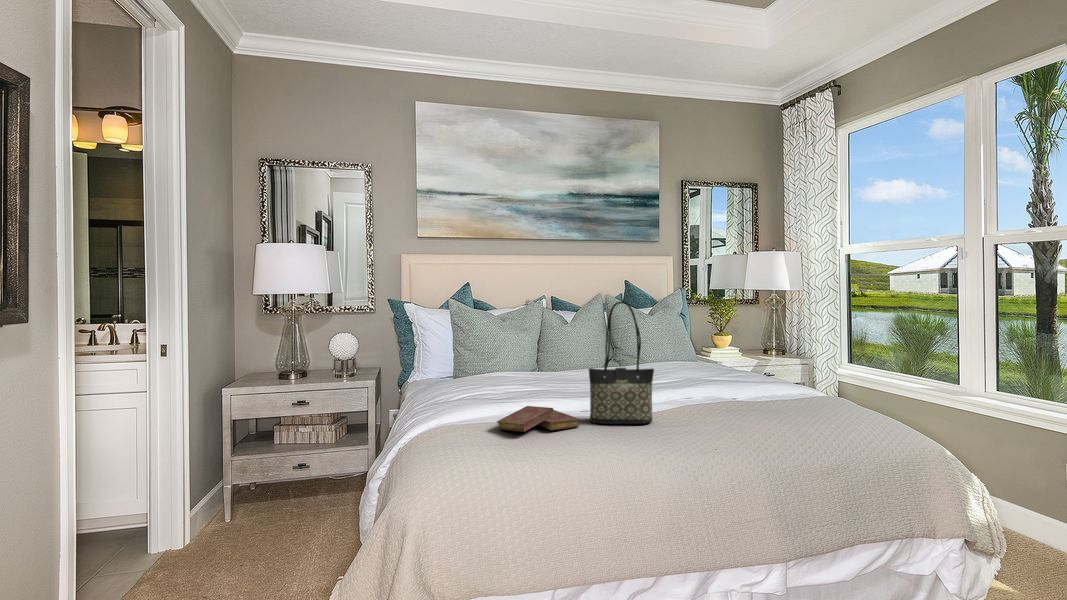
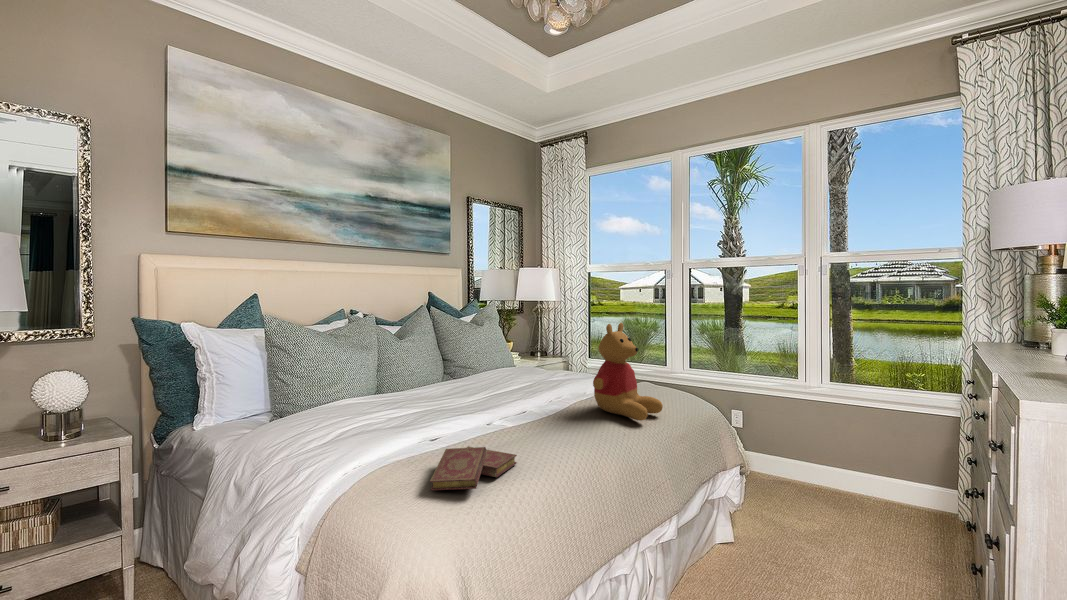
tote bag: present [588,301,654,424] -> none [515,316,574,455]
stuffed bear: none [707,312,794,417] -> present [593,323,663,421]

